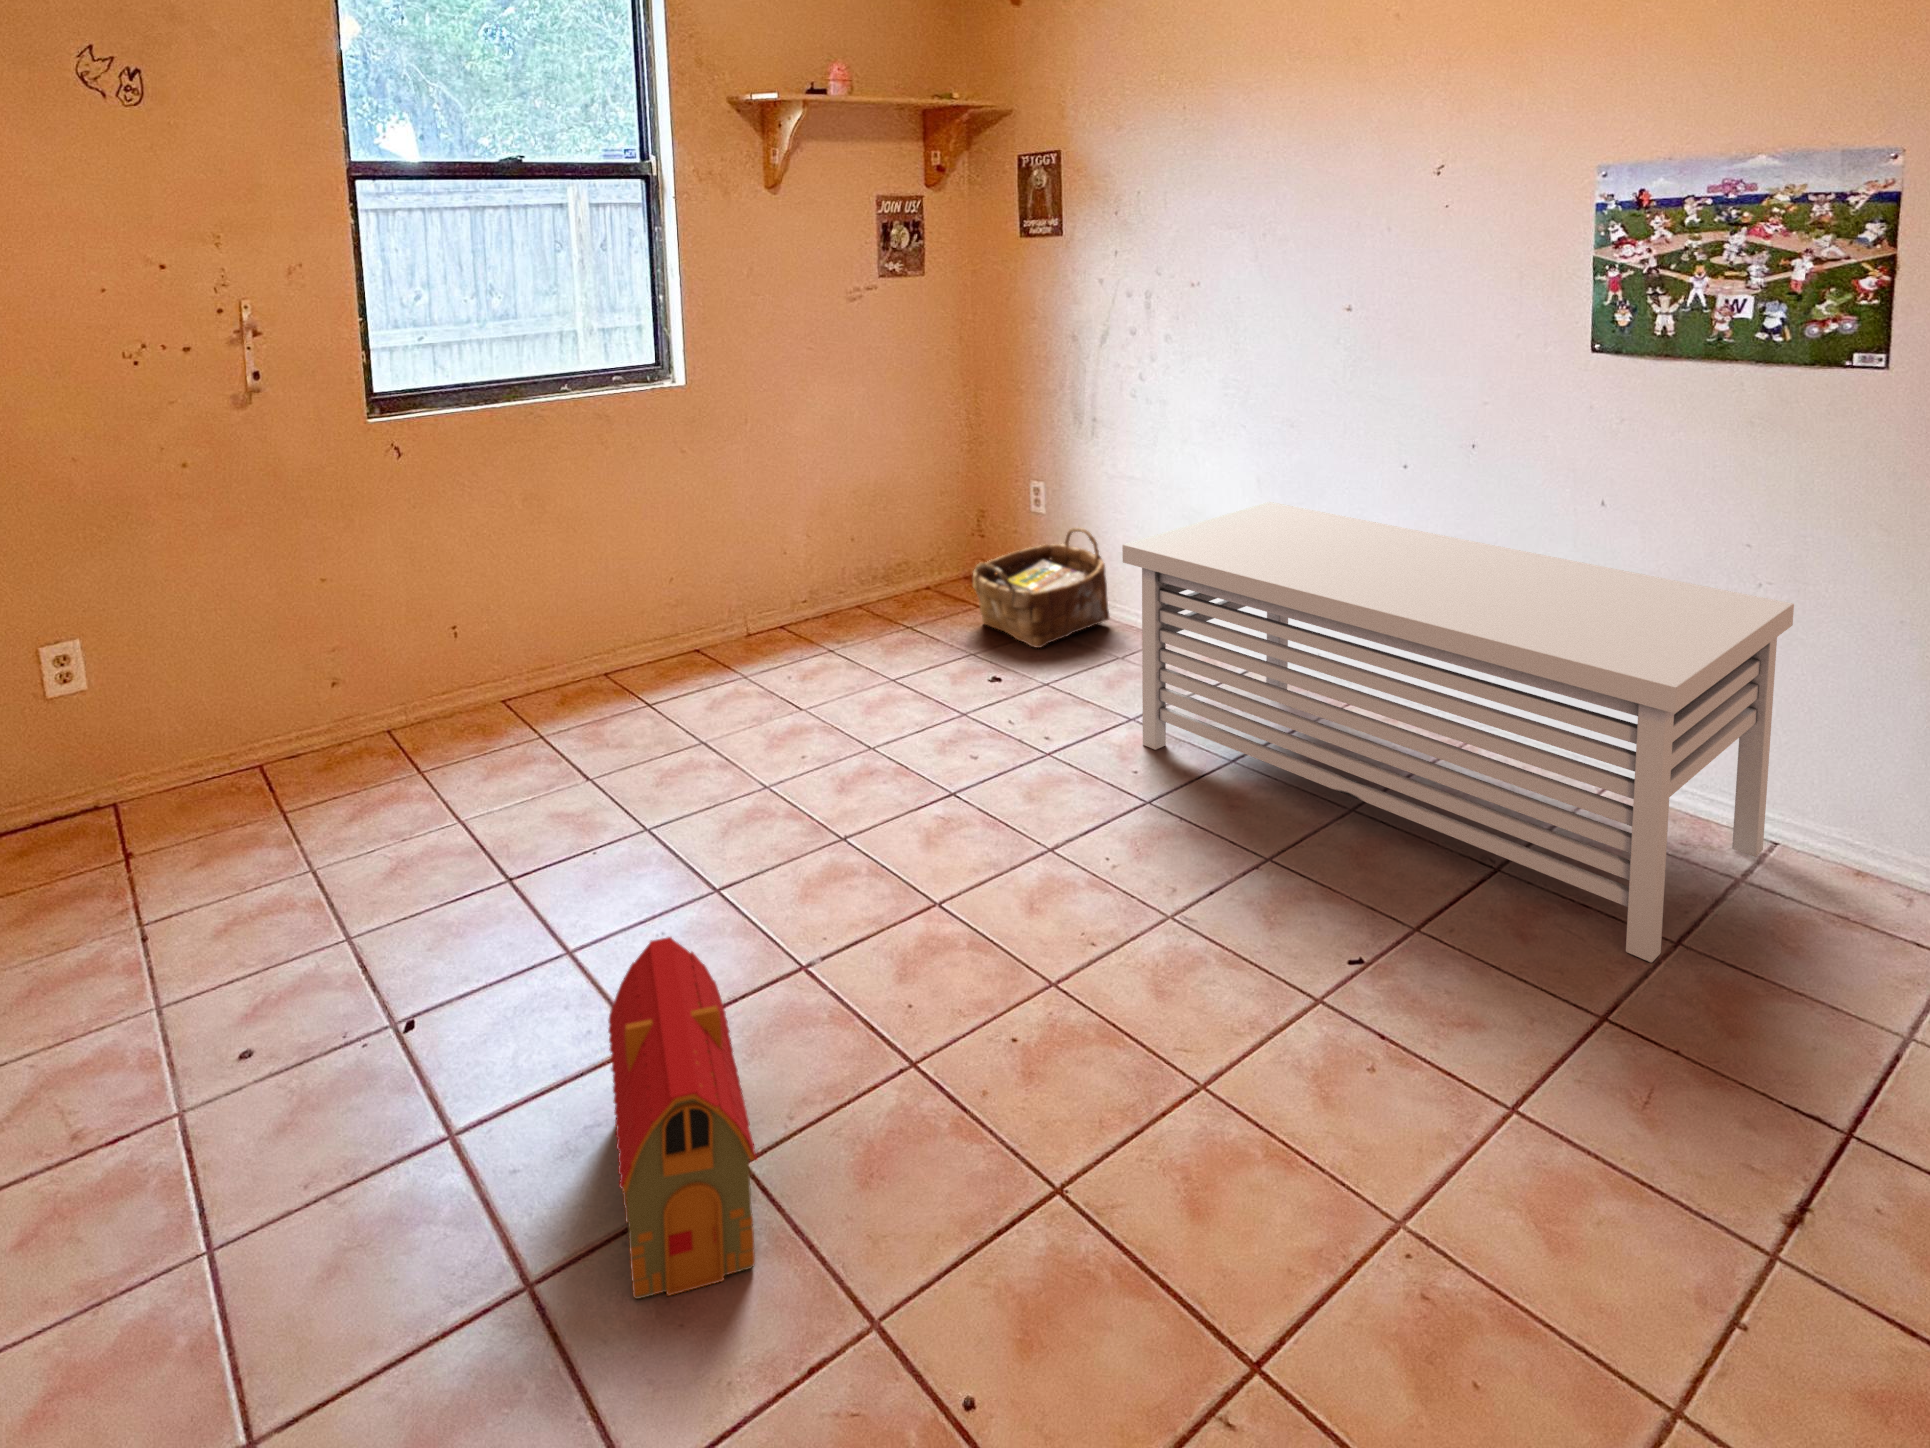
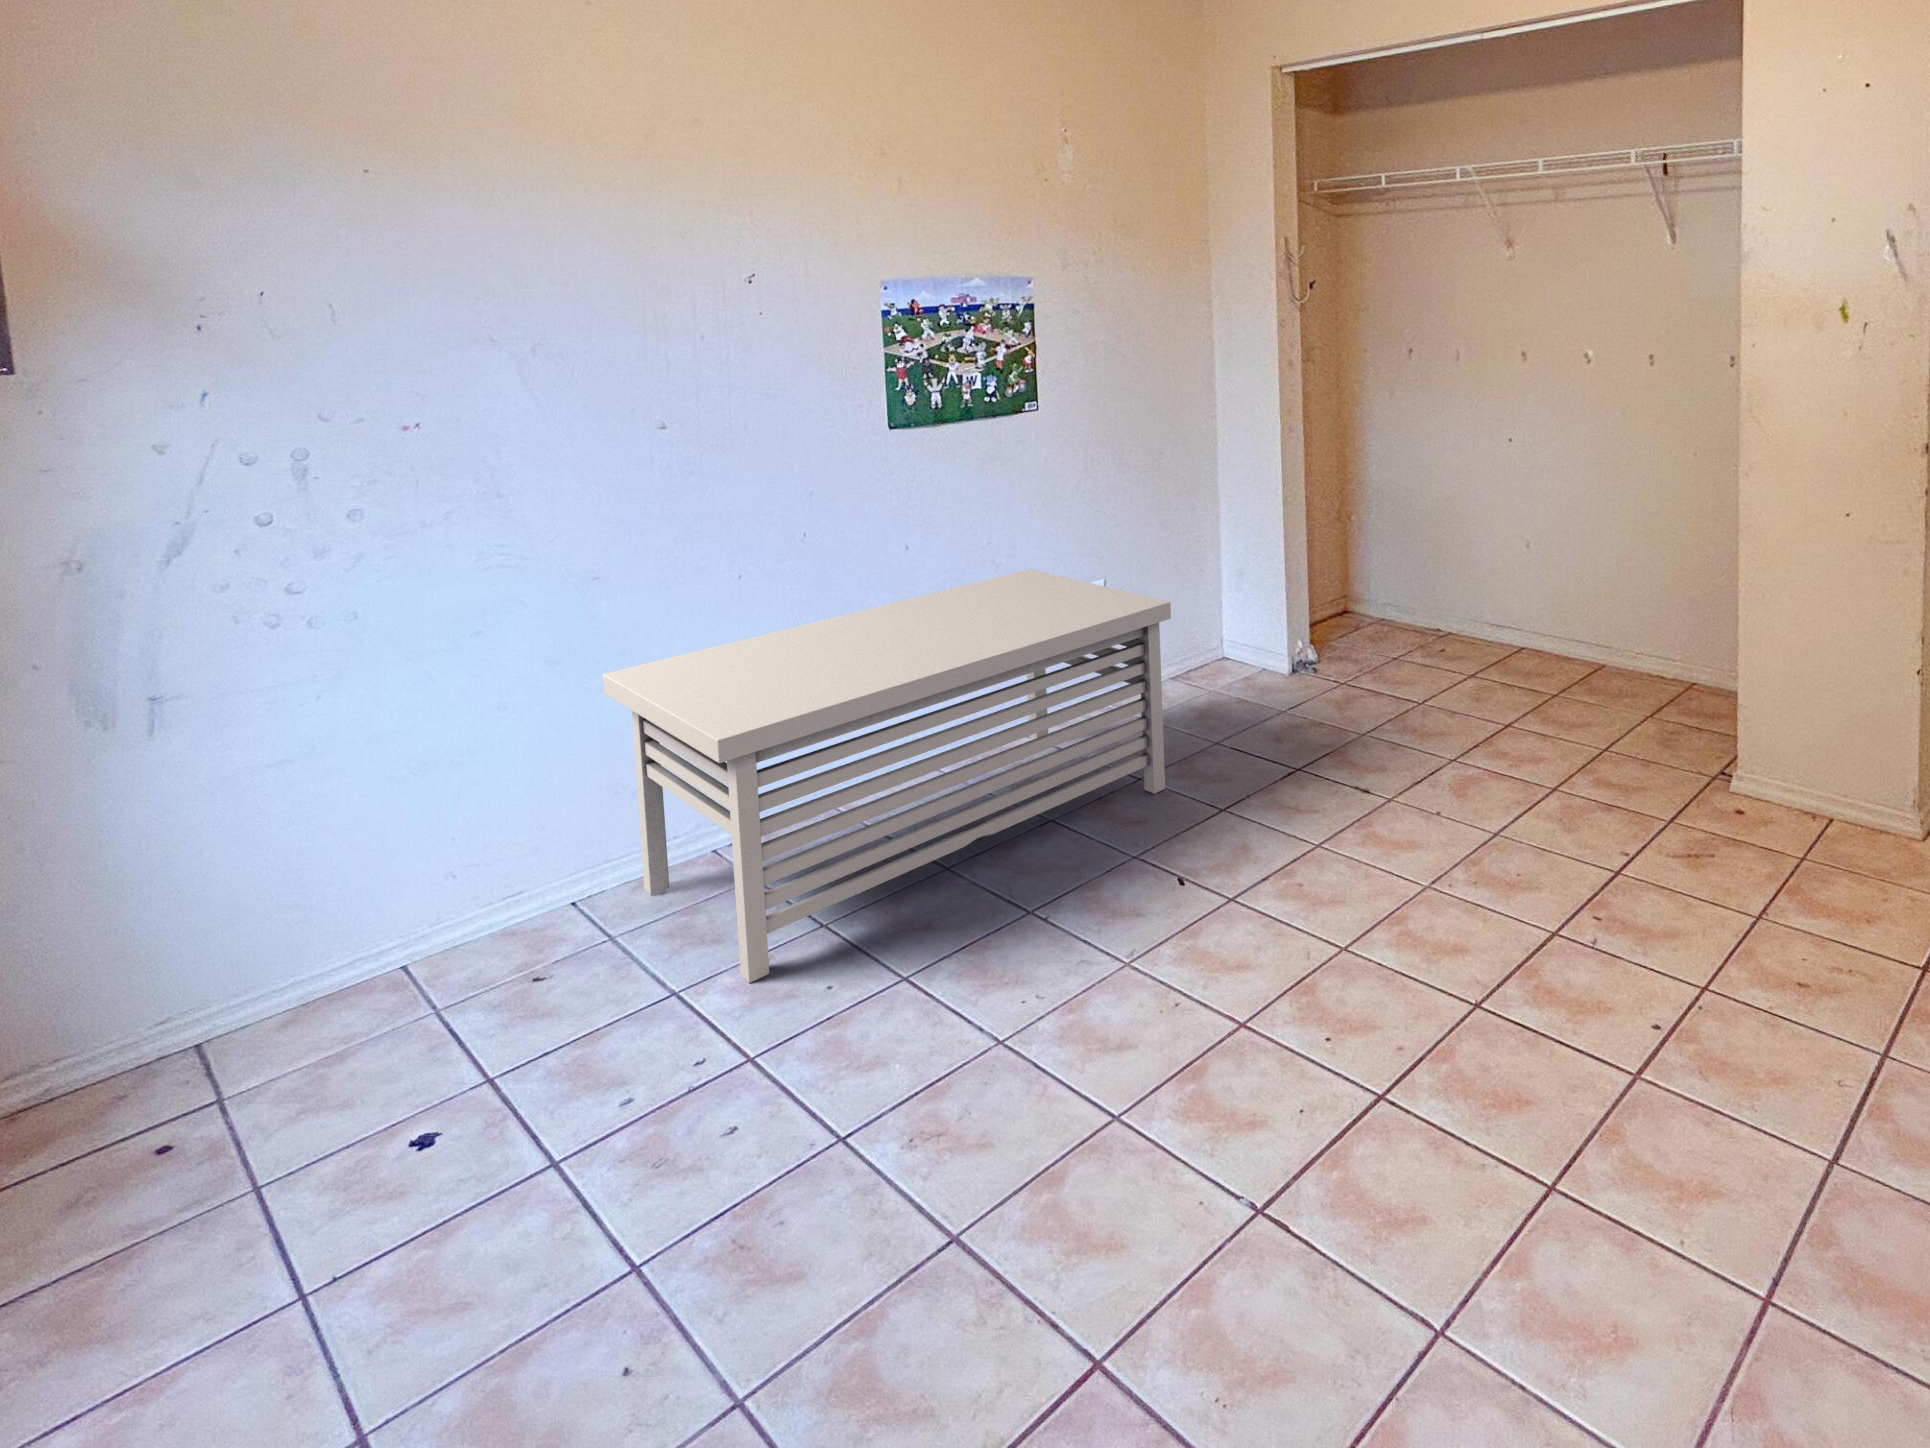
woven basket: present [973,528,1109,648] -> none [40,888,329,1180]
toy house: present [608,937,757,1299] -> none [1444,1019,1707,1335]

